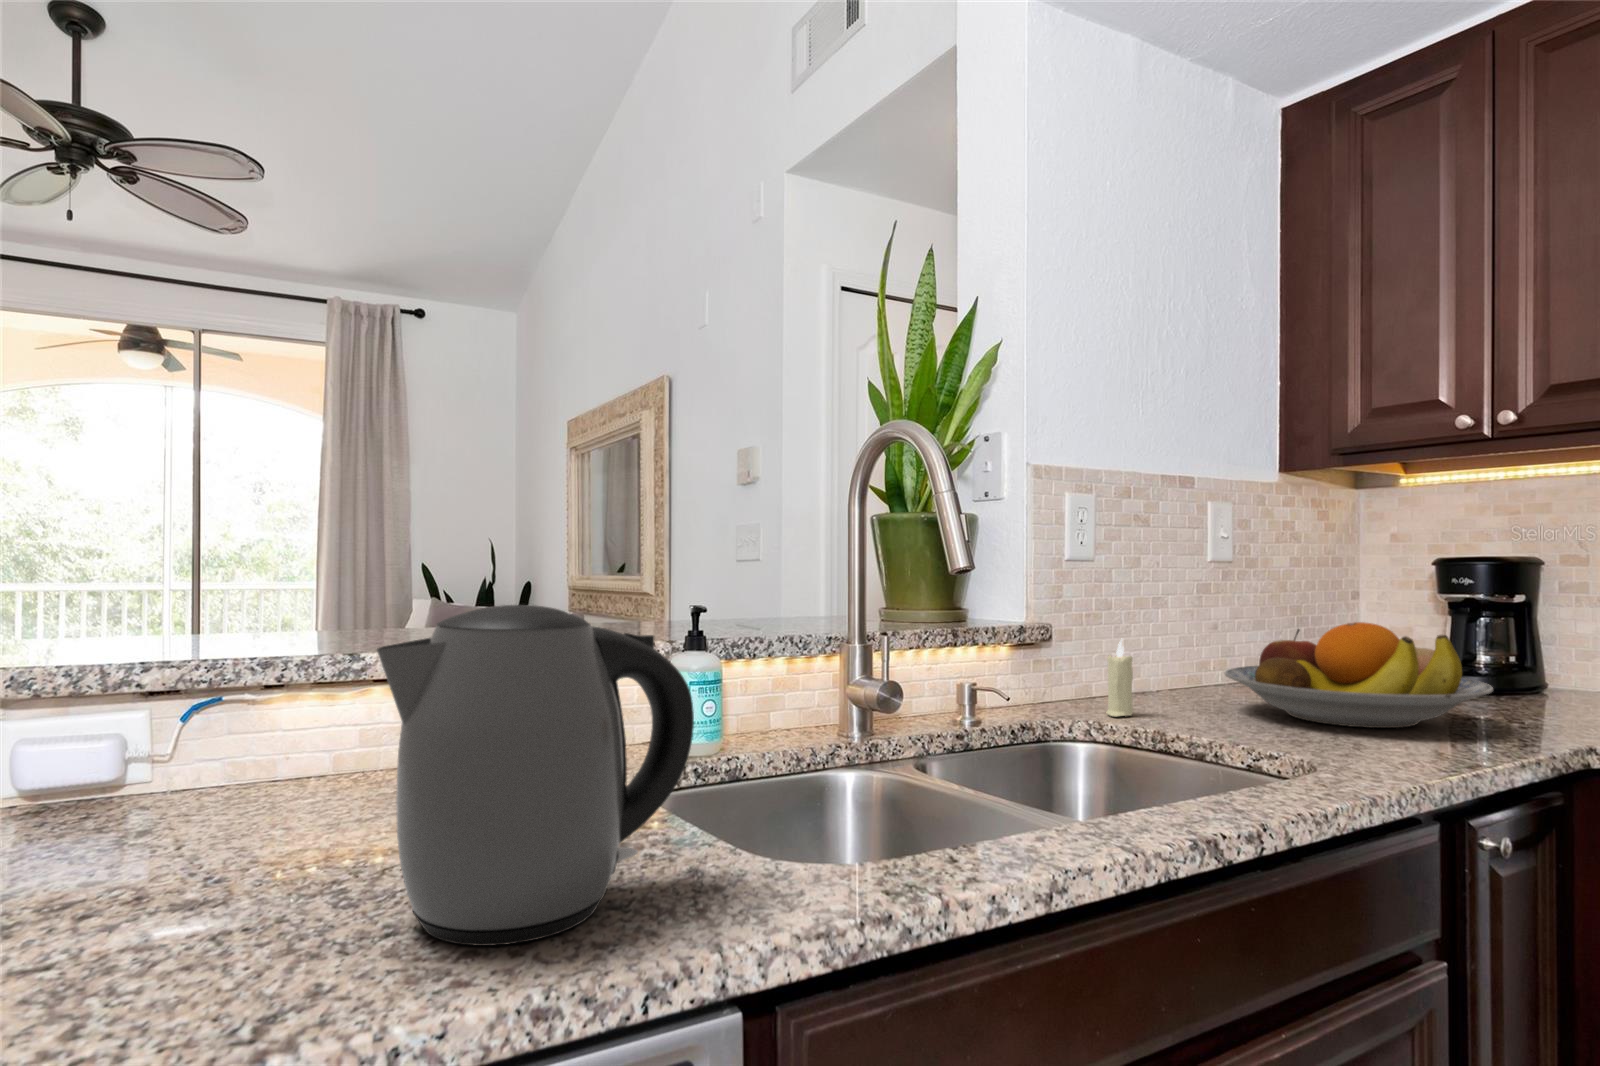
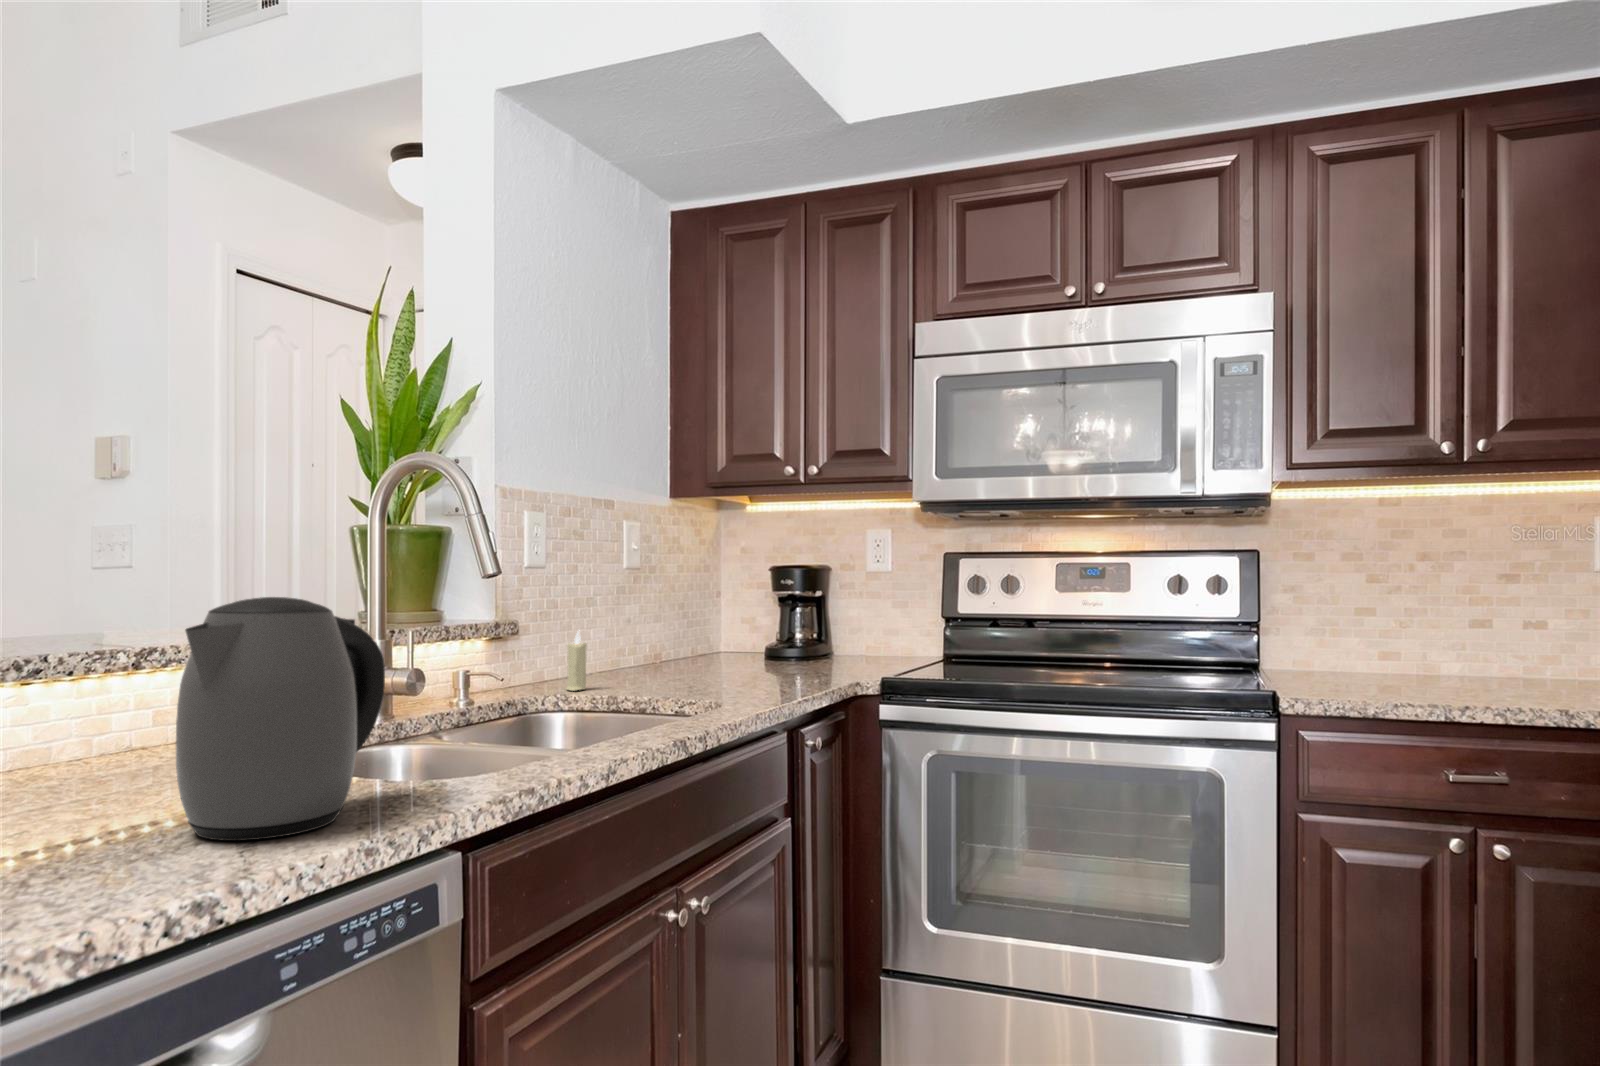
fruit bowl: present [1225,622,1493,728] -> none [647,610,808,683]

